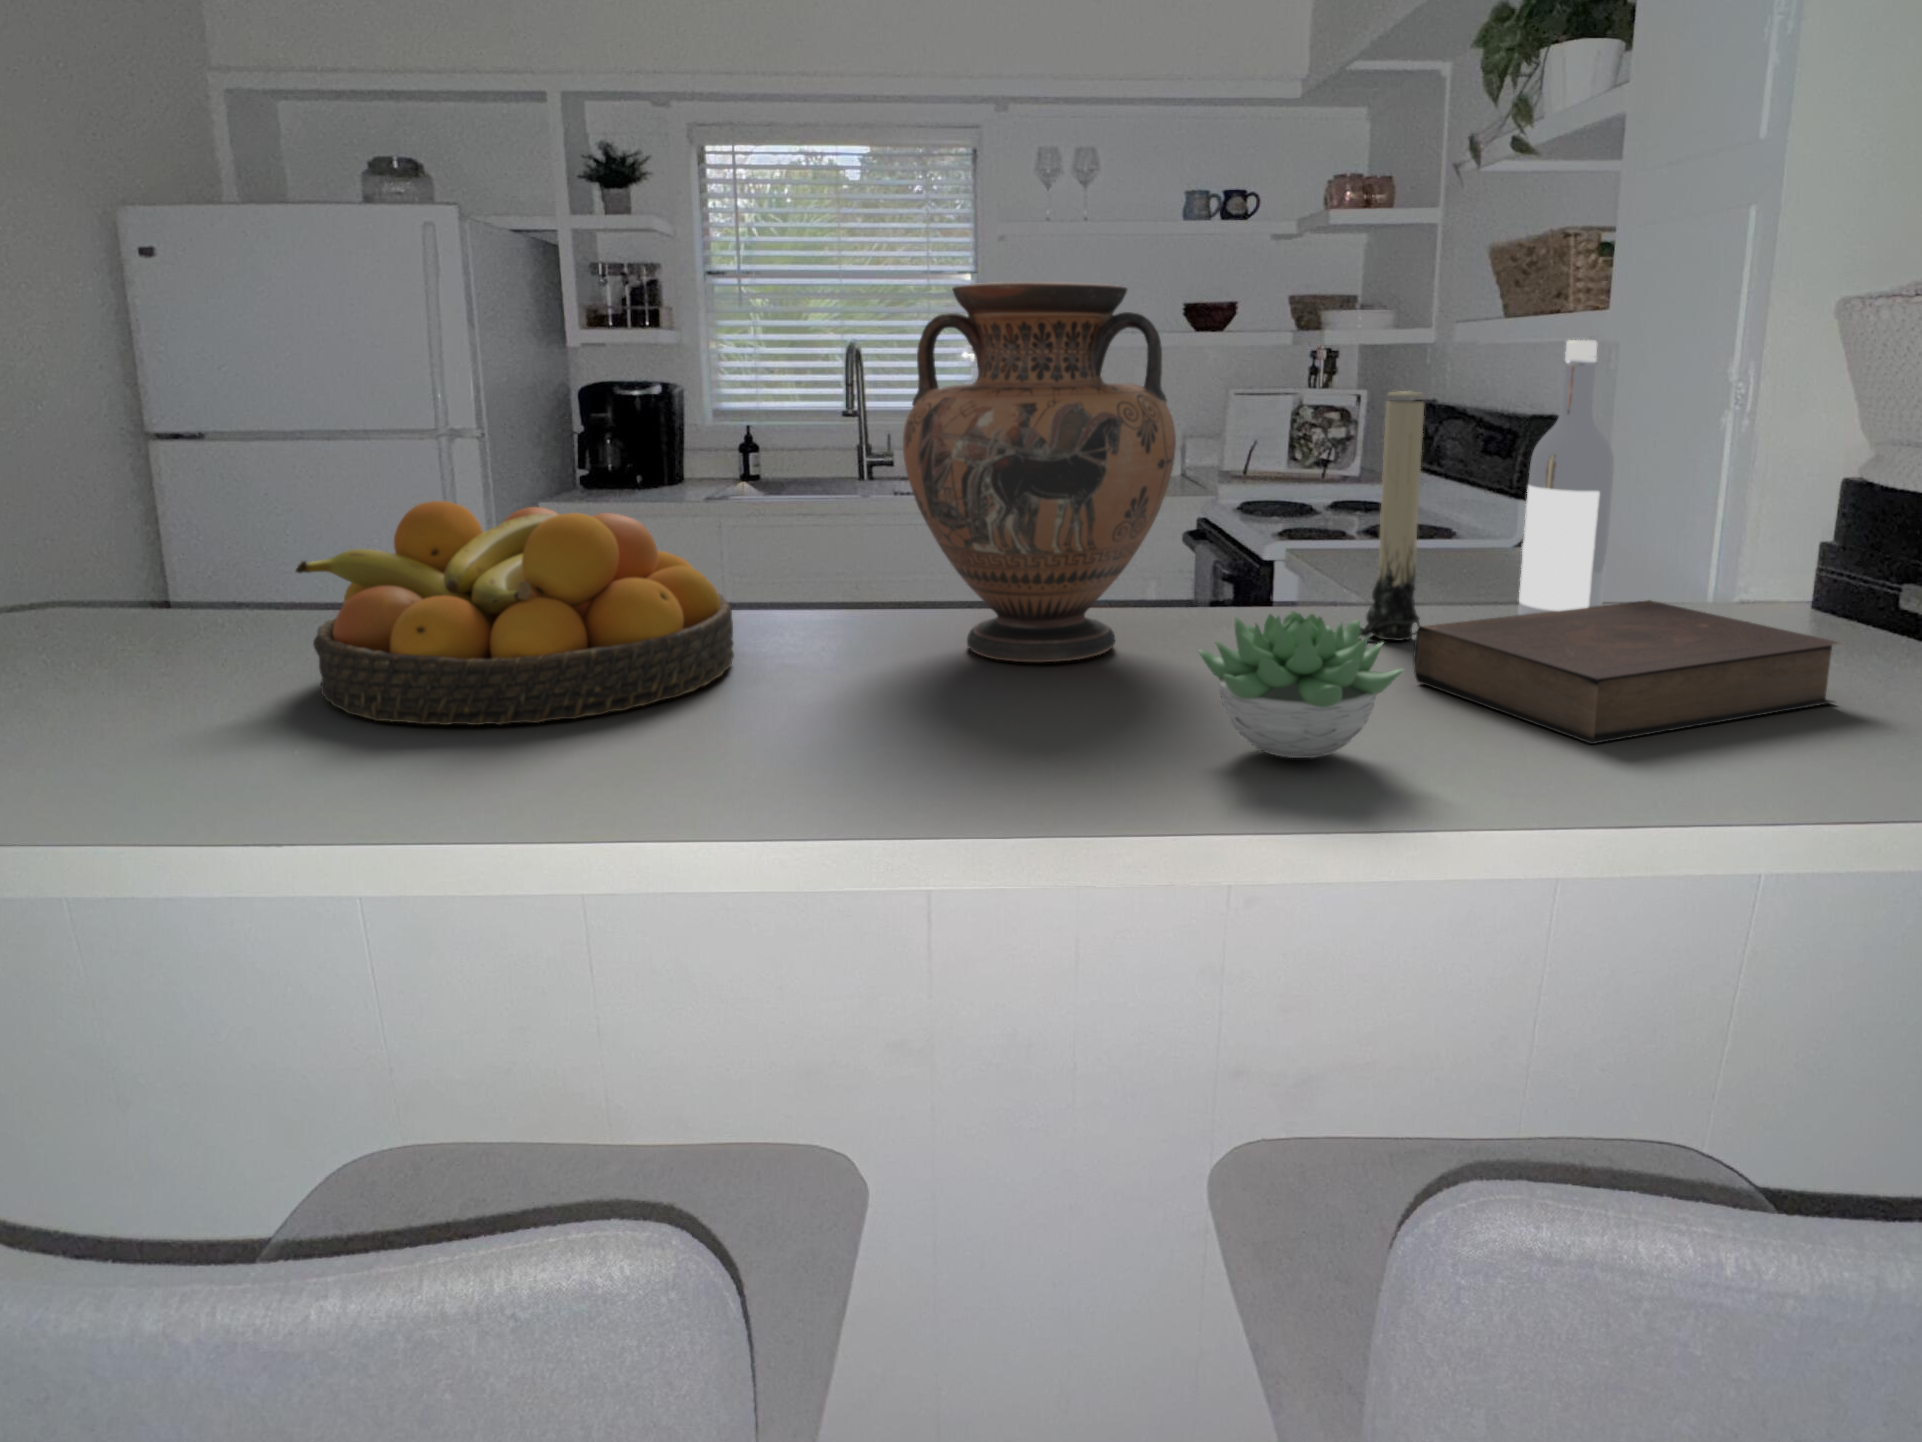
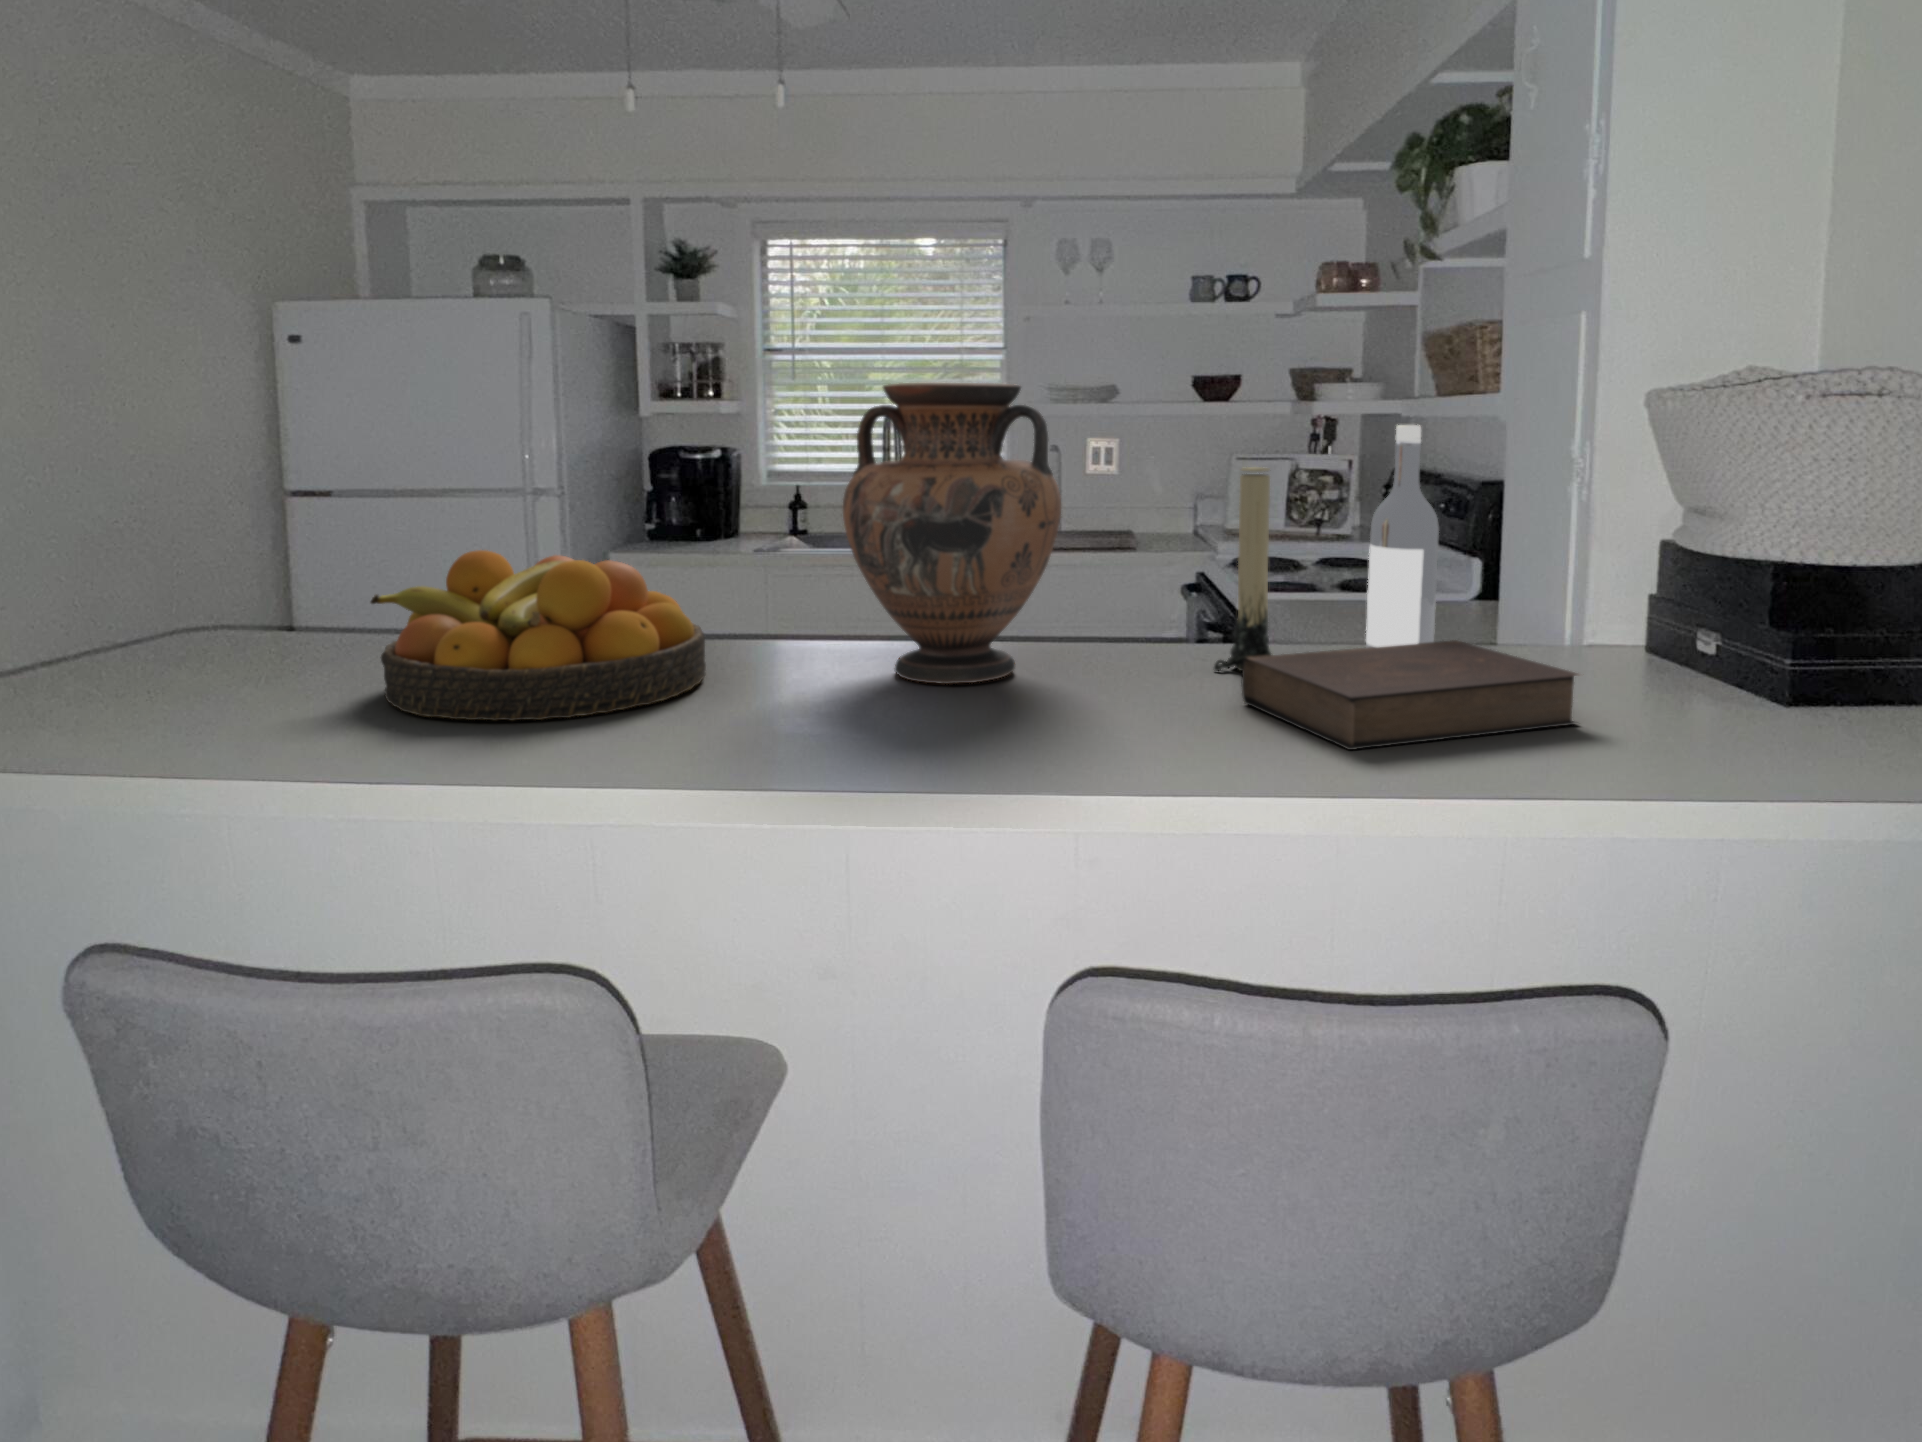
succulent plant: present [1198,611,1403,758] -> none [1034,641,1183,754]

